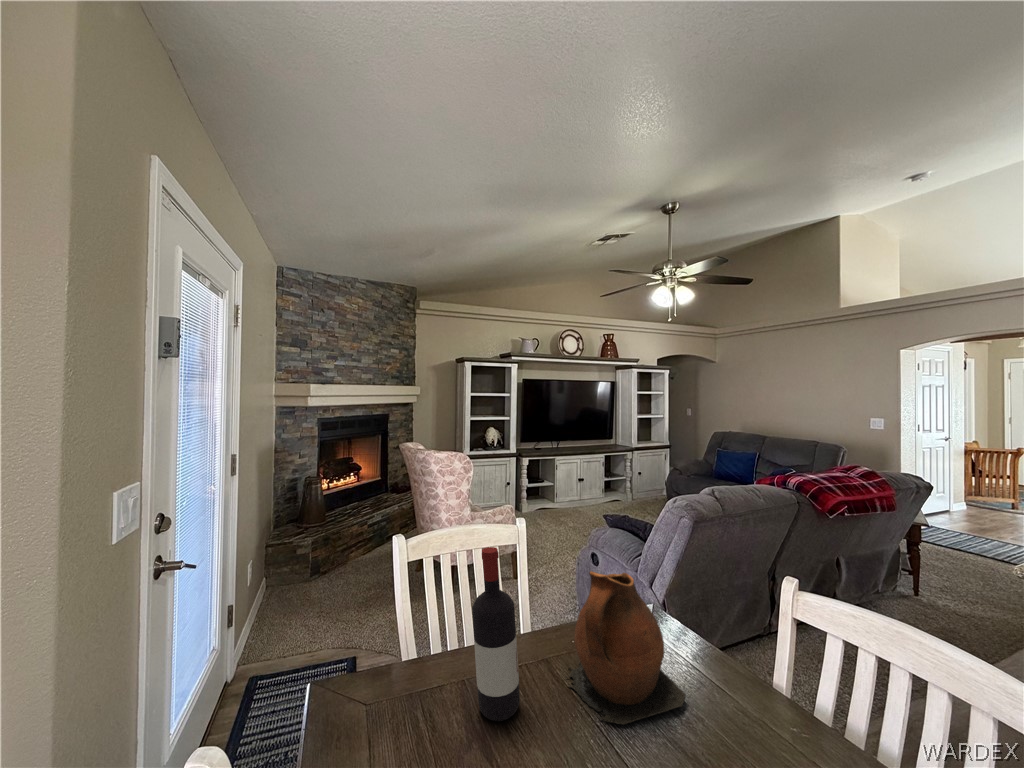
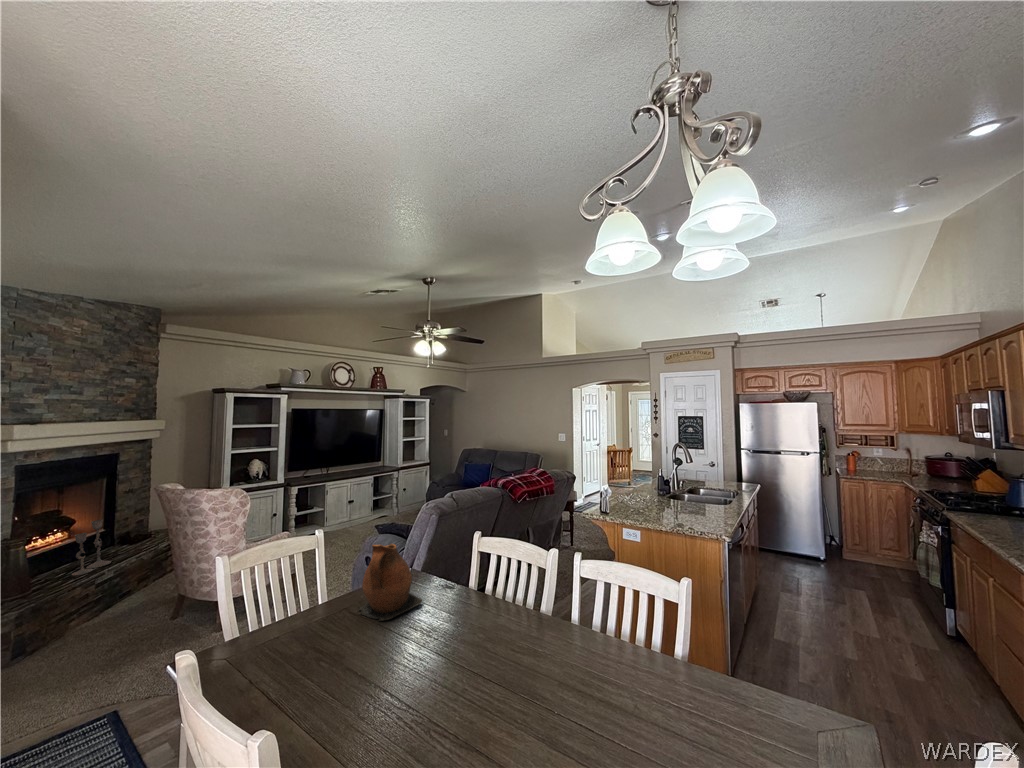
candlestick: none [352,470,379,516] -> present [72,520,111,575]
wine bottle: present [472,547,520,721] -> none [302,540,331,639]

